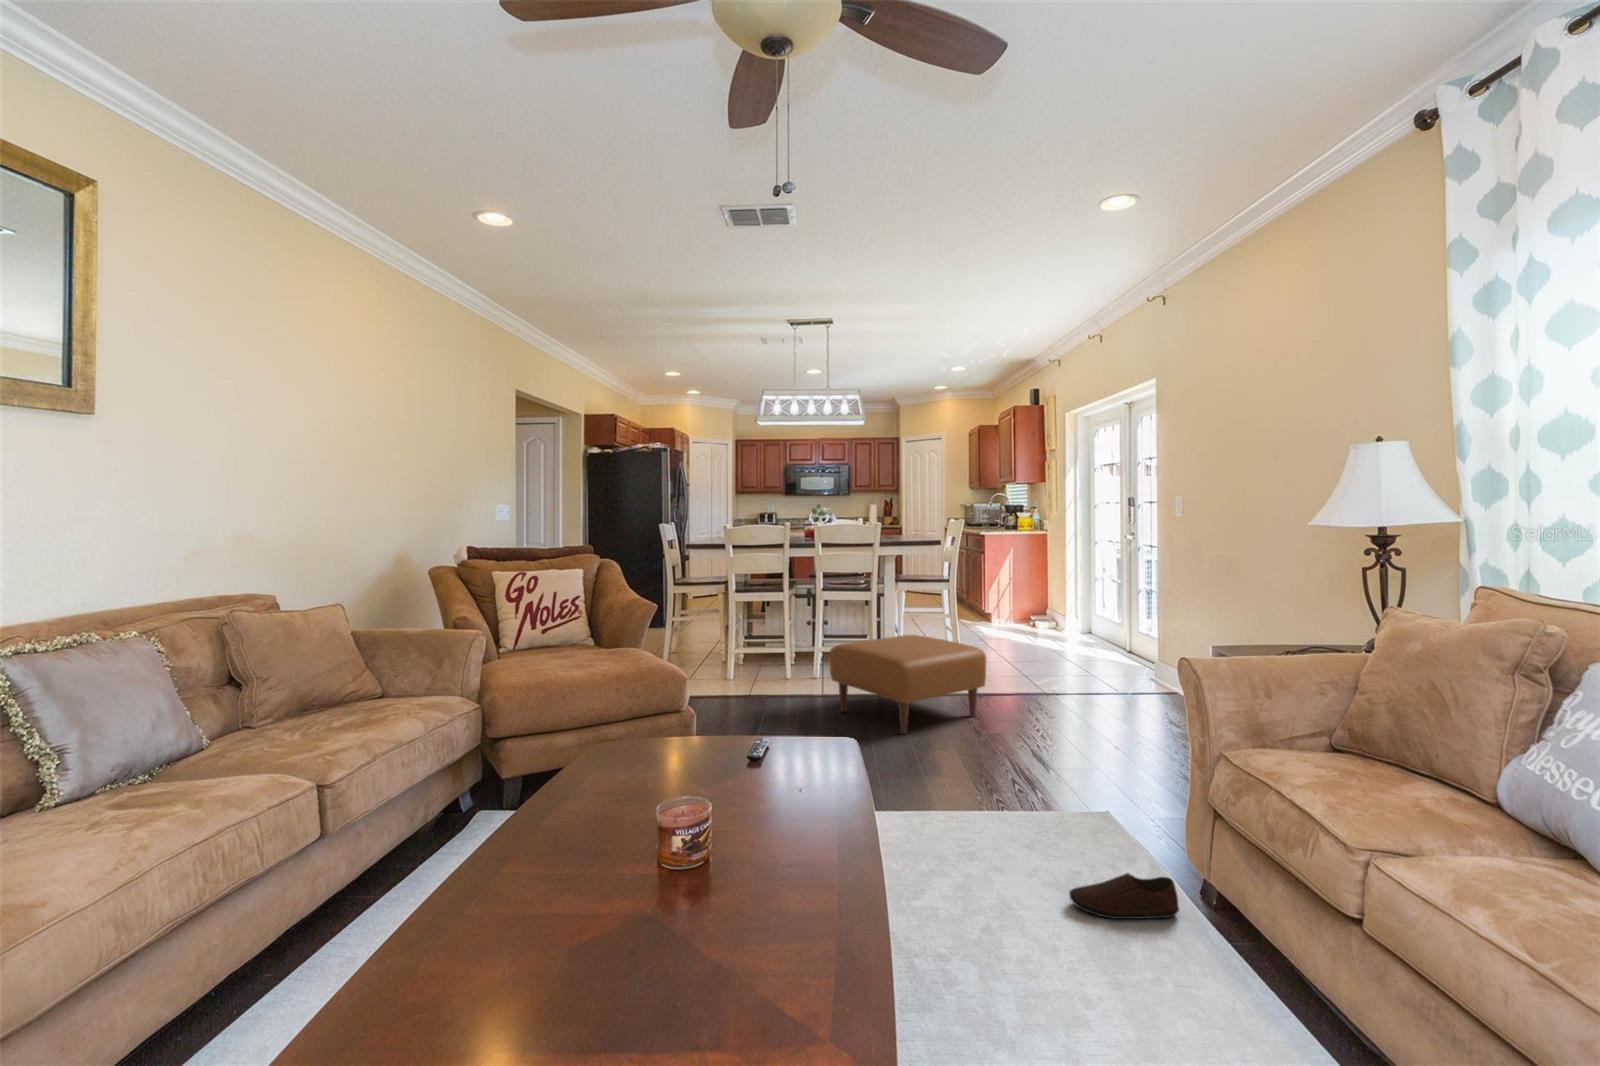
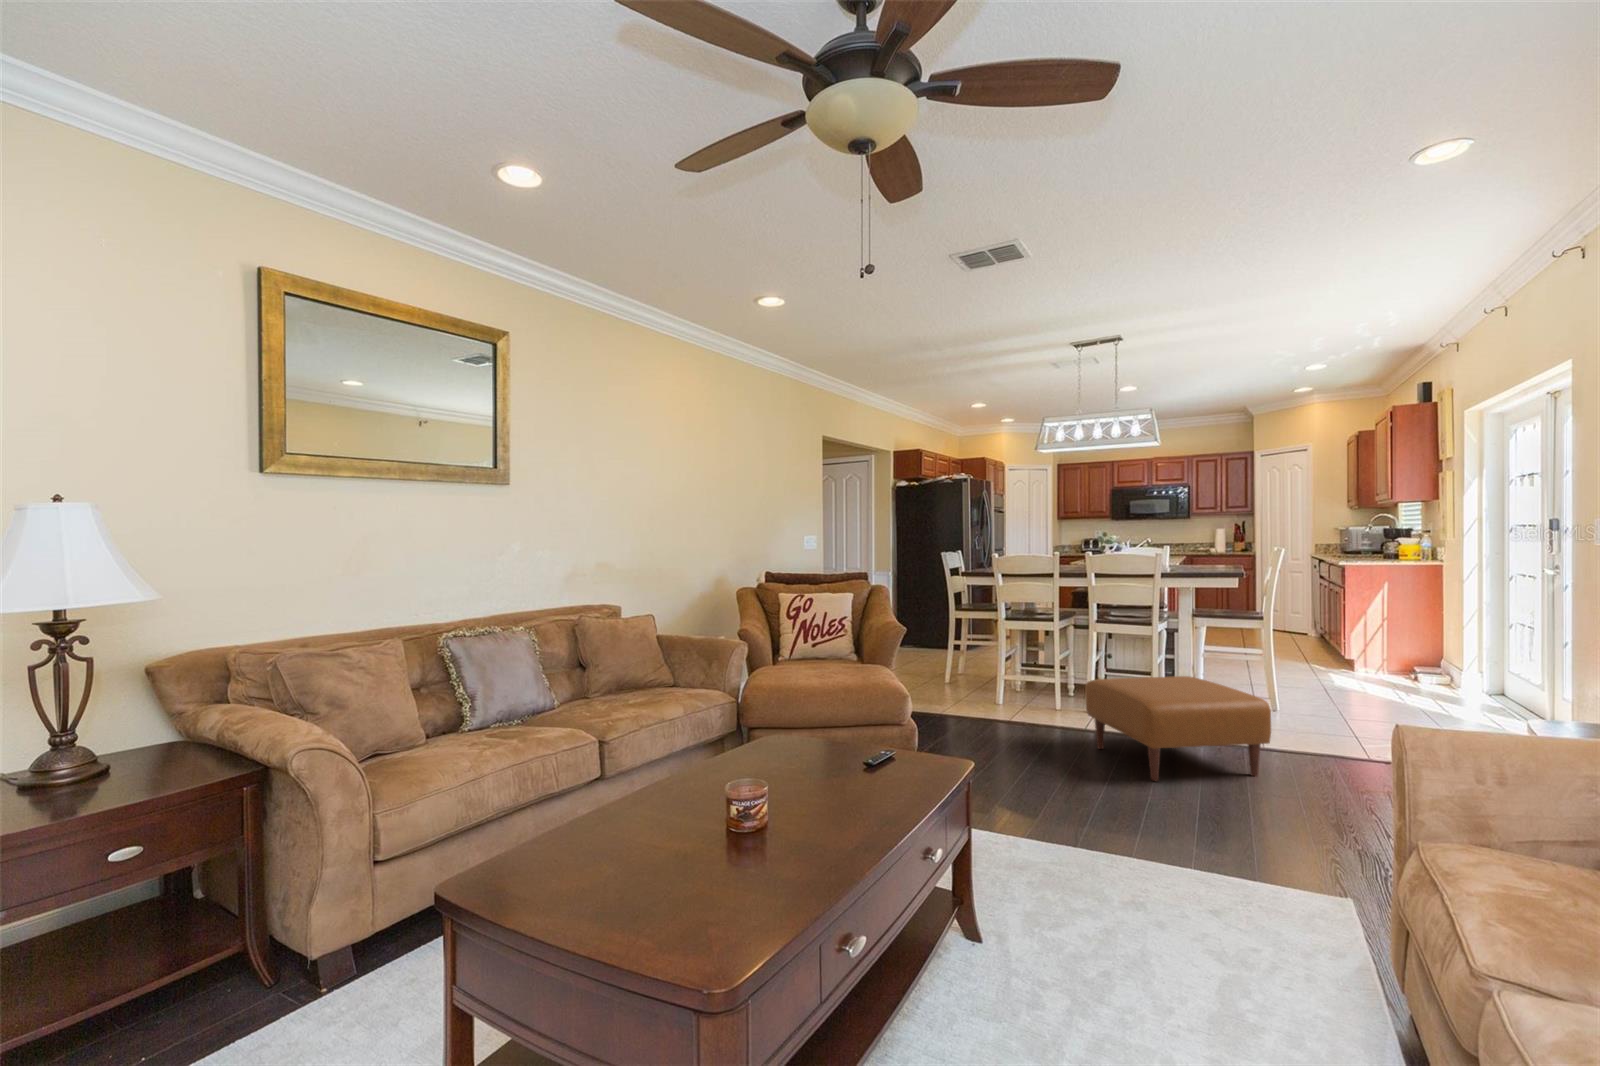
shoe: present [1069,873,1179,919] -> none [1232,972,1377,1037]

